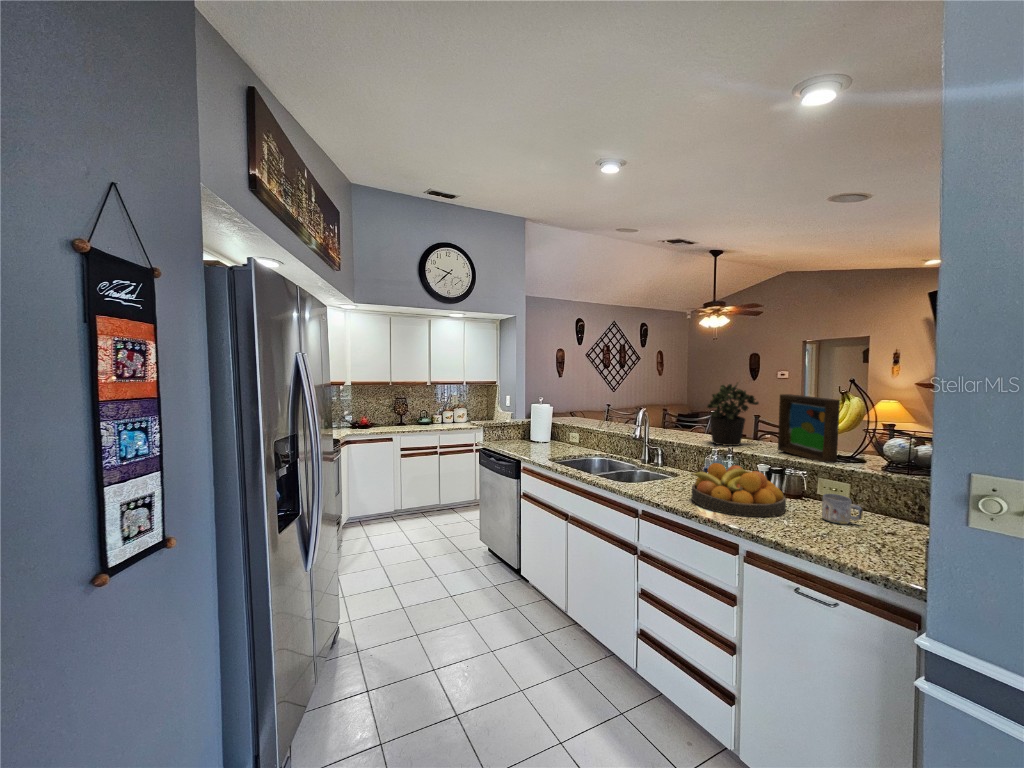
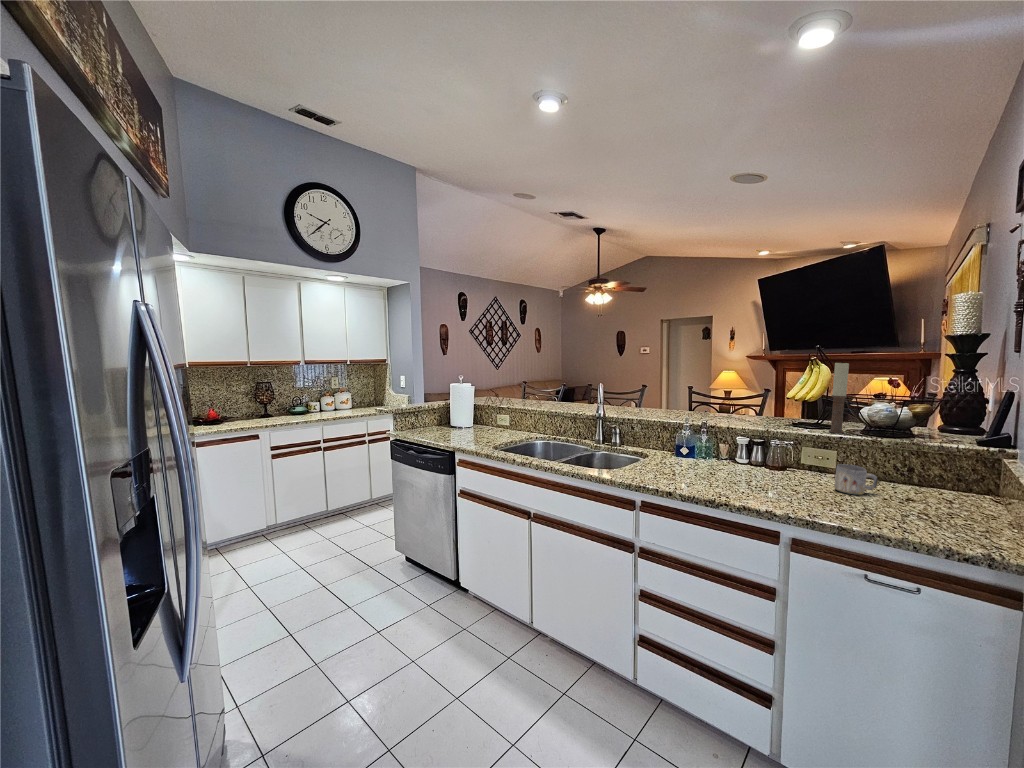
potted plant: present [707,383,758,446] -> none [662,353,713,420]
picture frame: present [778,394,840,462] -> none [743,364,816,432]
candle: none [851,394,870,467] -> present [829,363,849,433]
fruit bowl: present [691,463,786,517] -> none [695,441,799,499]

